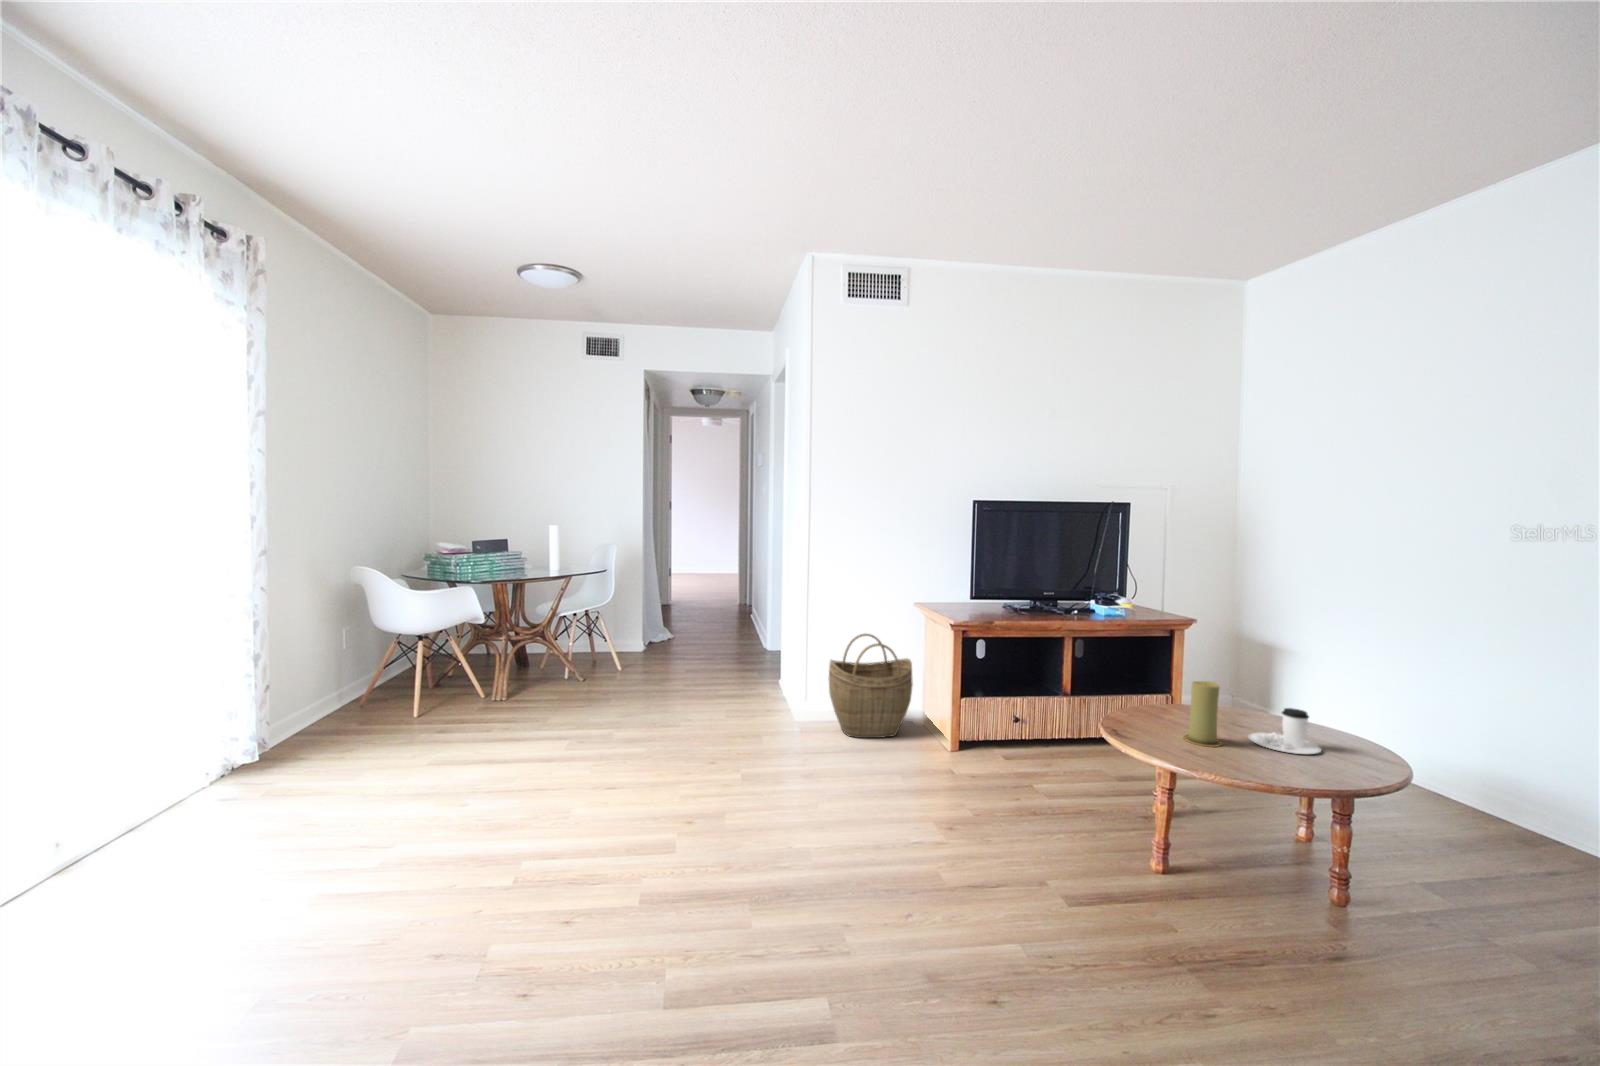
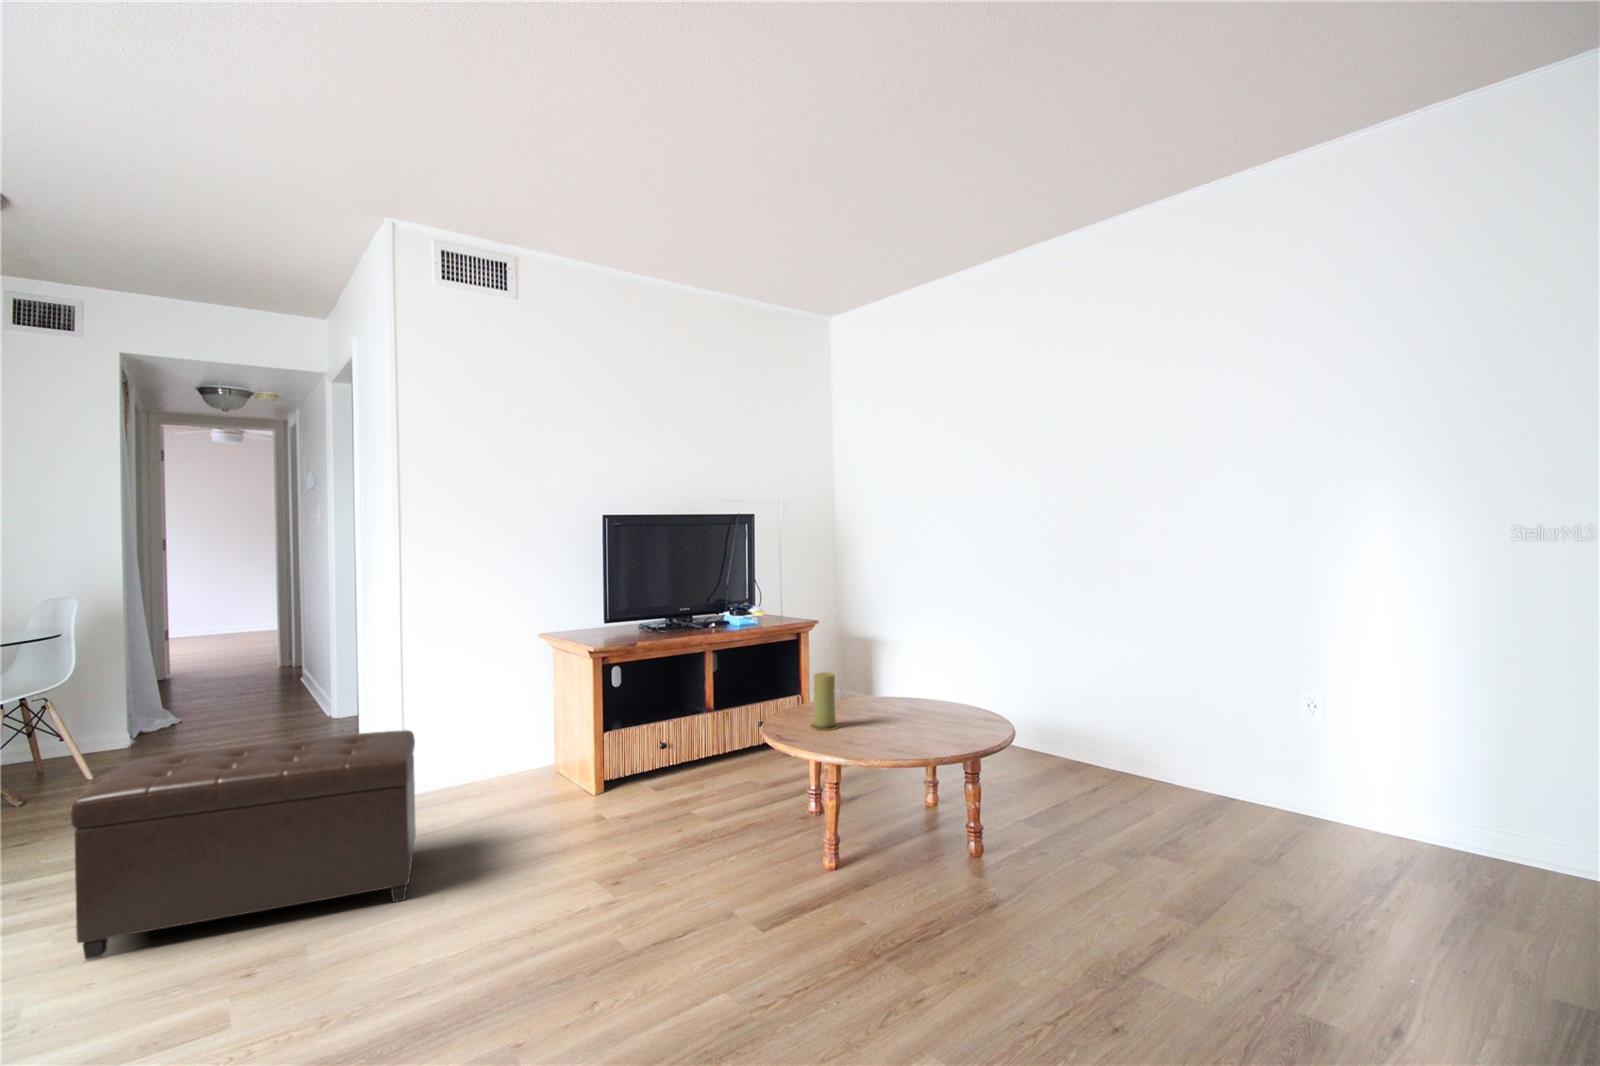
woven basket: present [829,634,913,738] -> none [441,675,546,799]
ottoman: none [586,666,805,815] -> present [71,730,416,959]
coffee cup: present [1248,708,1321,754] -> none [859,686,910,724]

